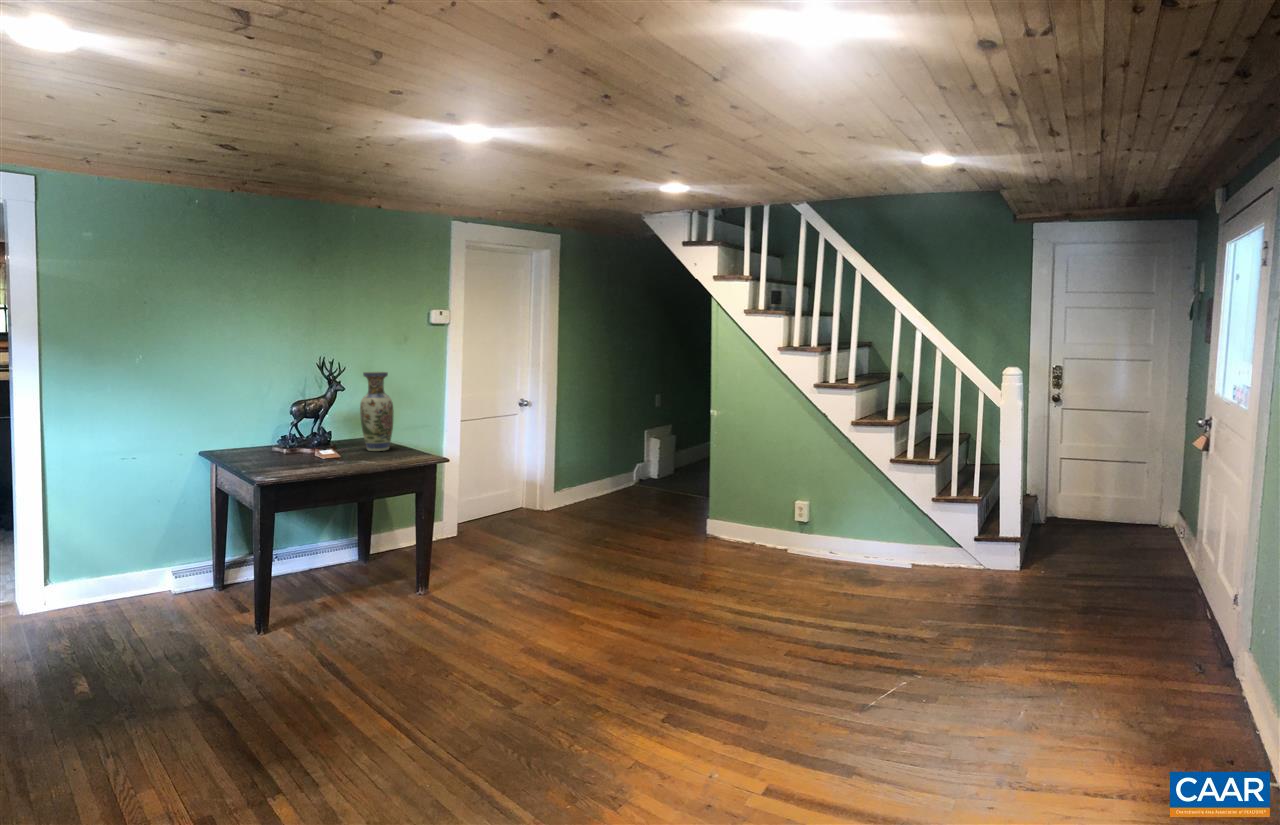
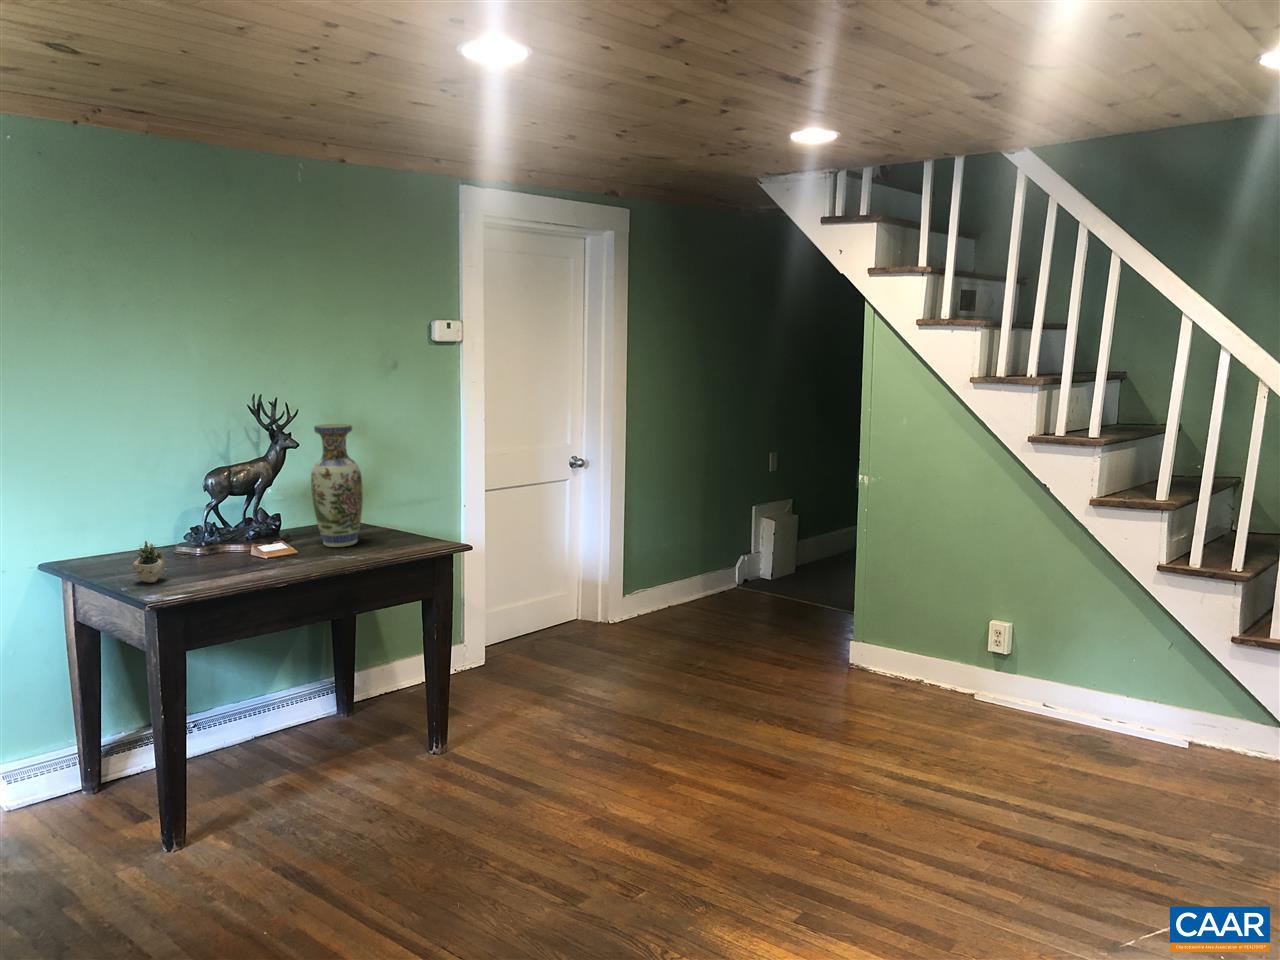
succulent plant: none [254,435,293,466] -> present [133,533,194,583]

